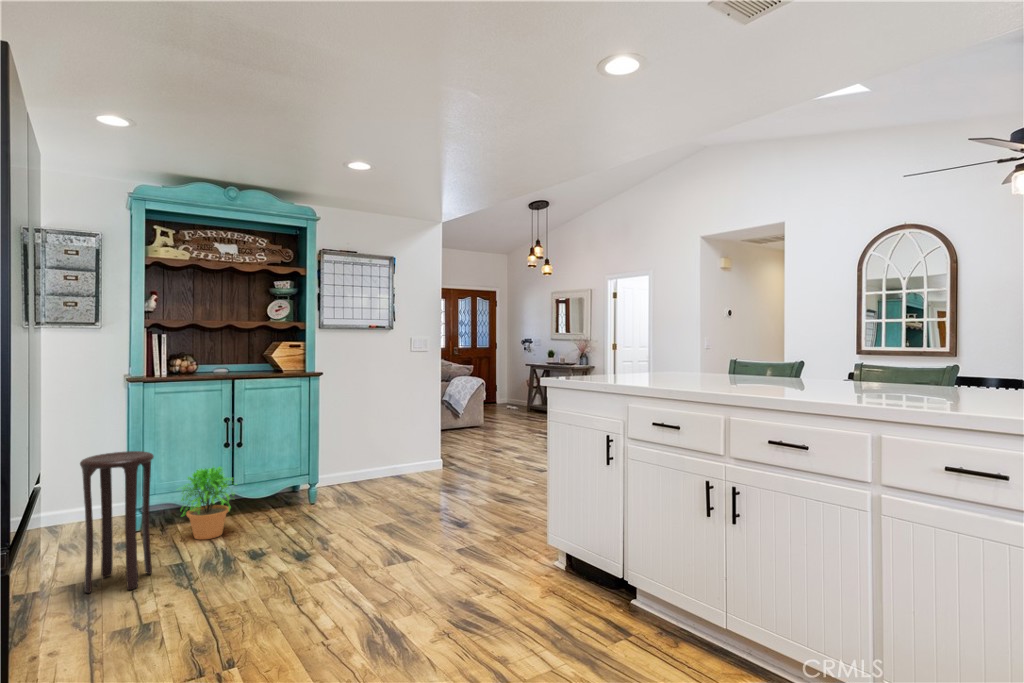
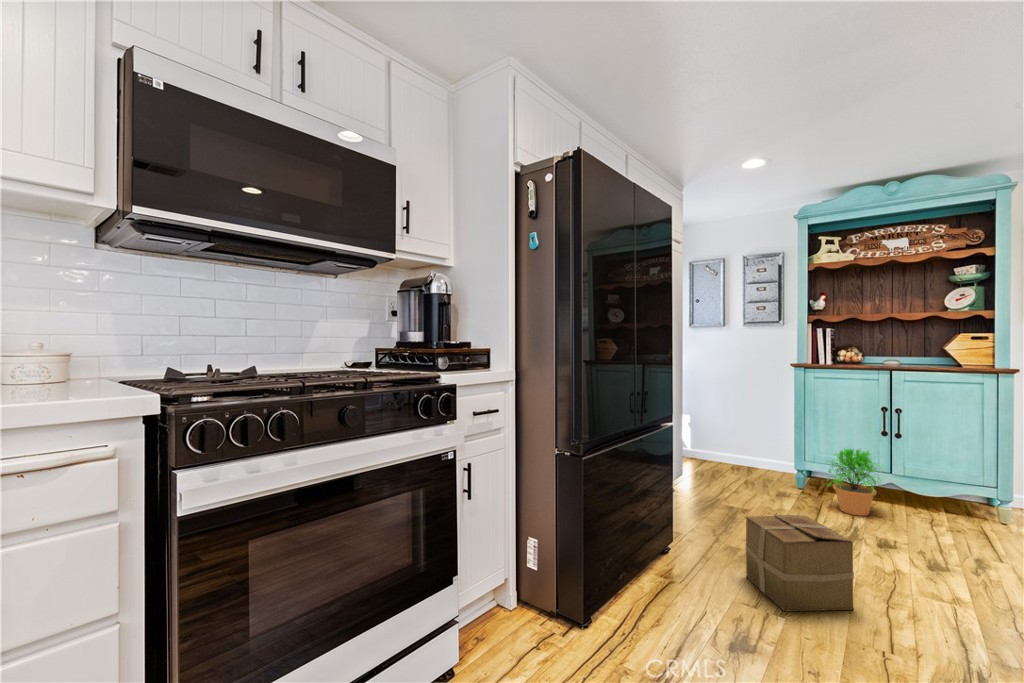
stool: present [80,451,154,593] -> none [730,417,785,527]
cardboard box: none [163,550,278,659] -> present [746,515,854,611]

